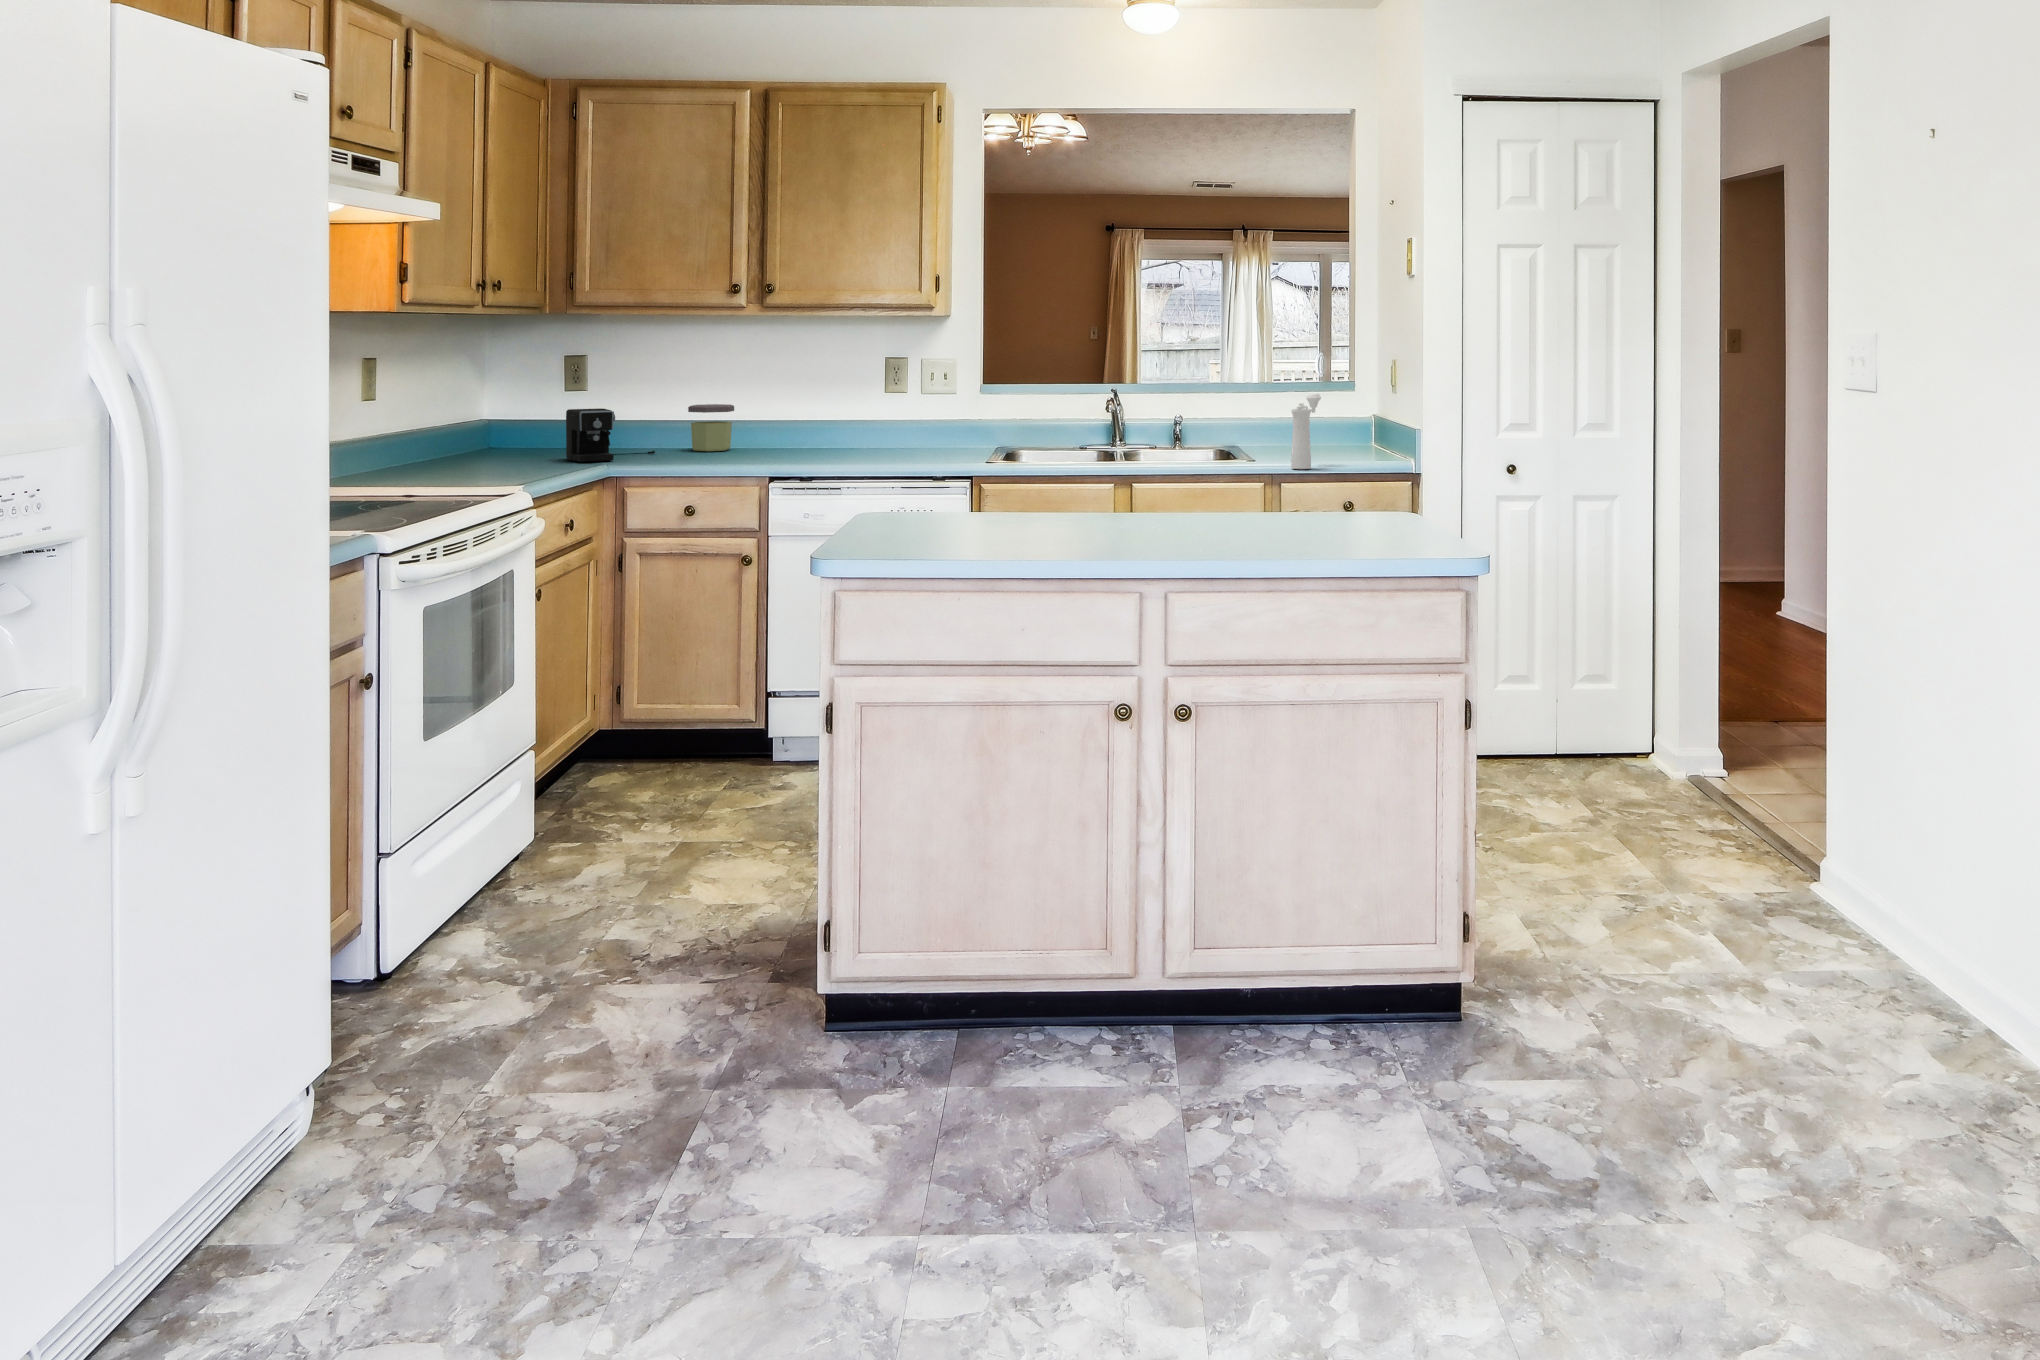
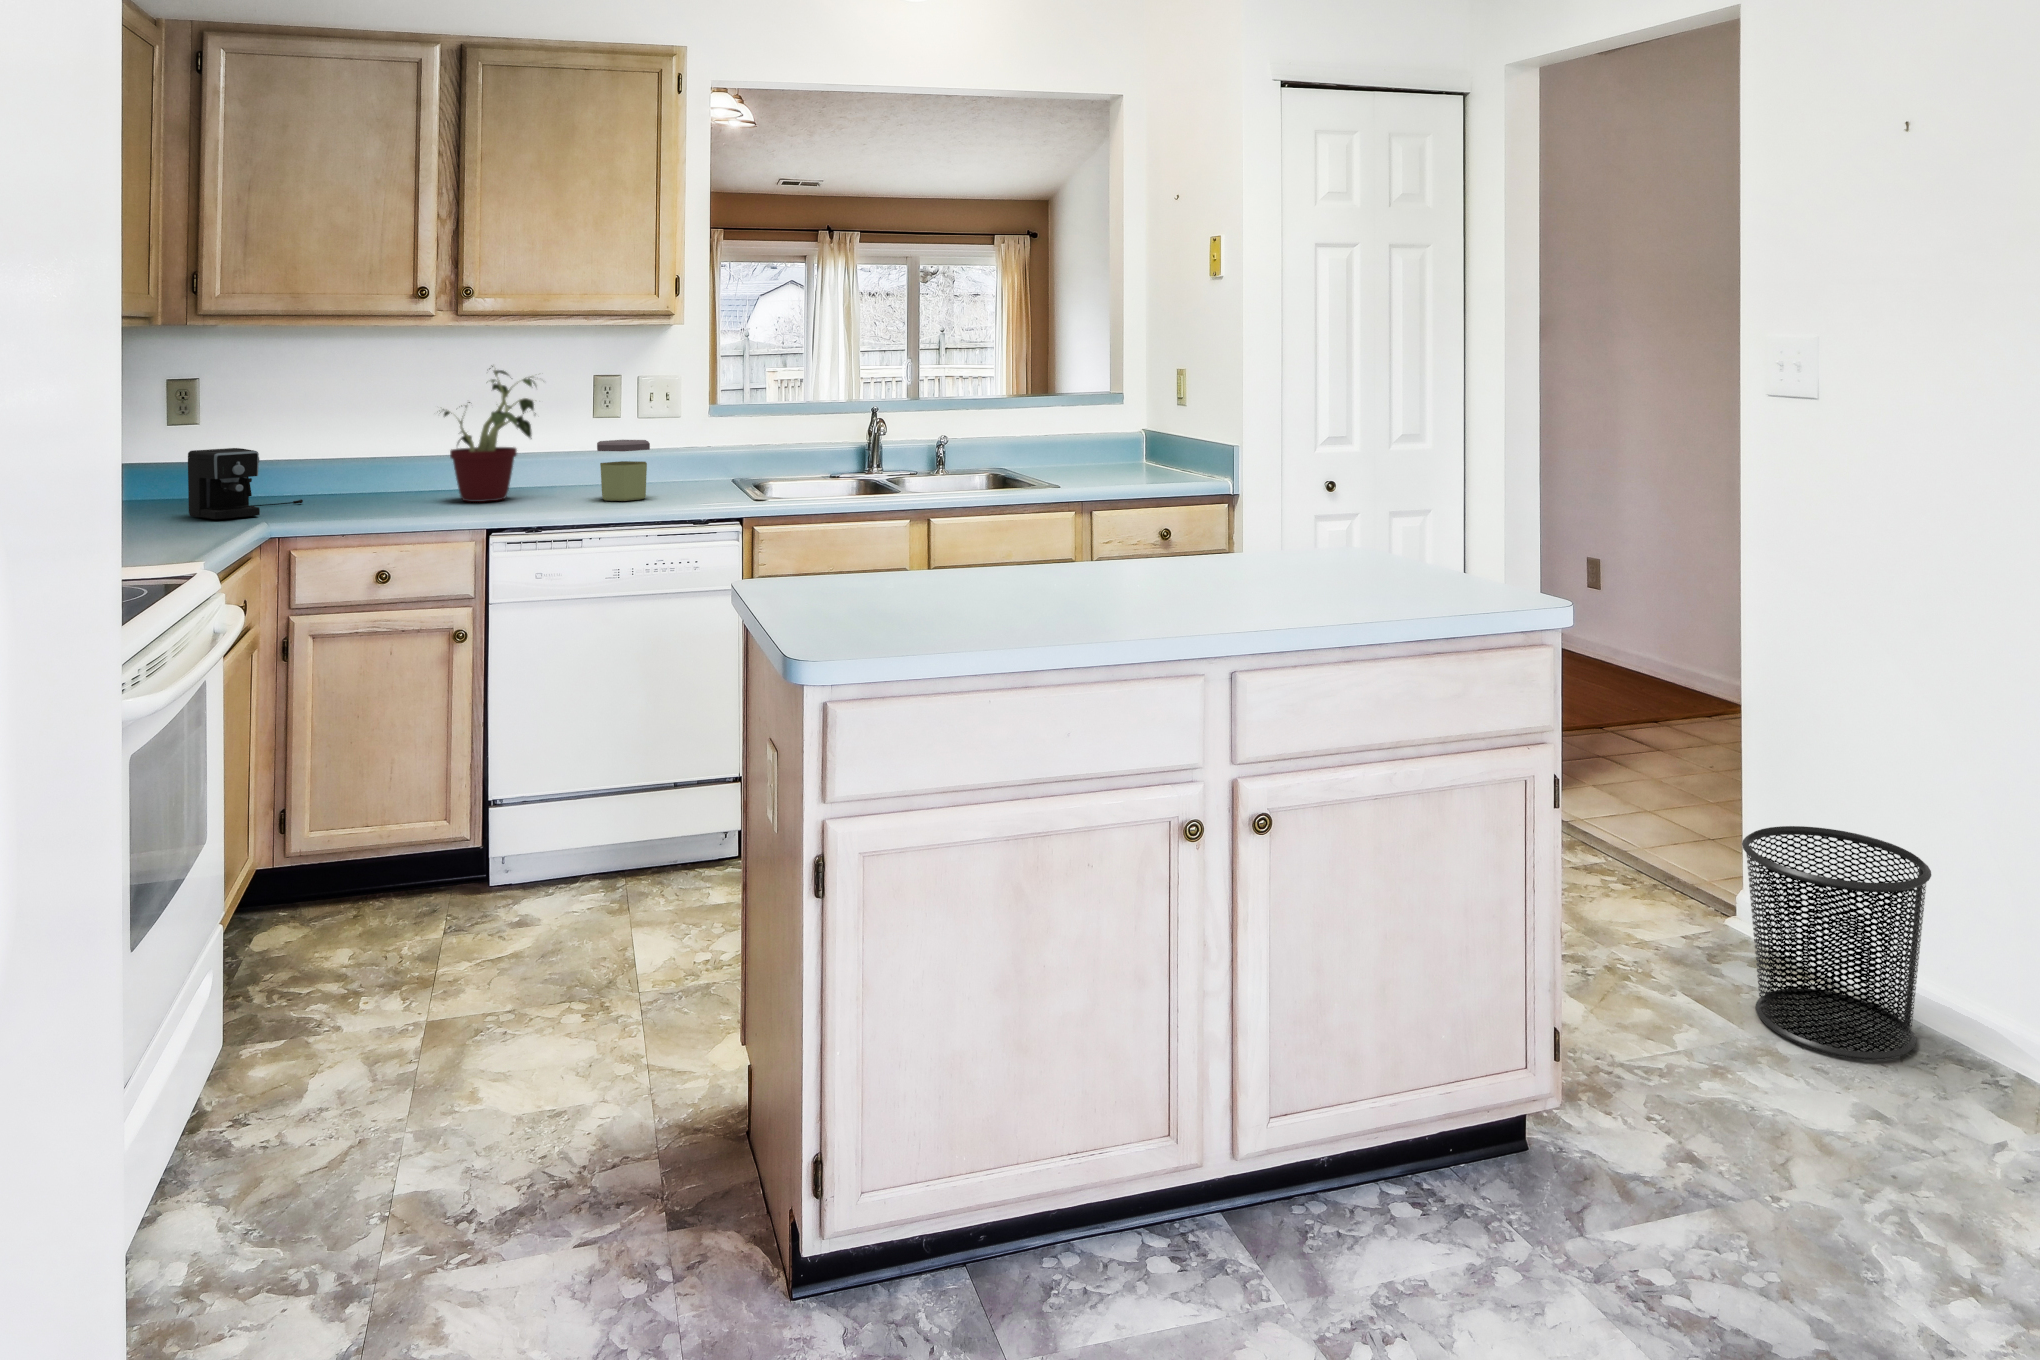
potted plant: none [750,346,841,457] -> present [443,366,536,502]
pepper mill: present [1291,394,1321,469] -> none [1103,411,1127,497]
jar: present [688,404,734,451] -> present [597,440,650,501]
waste bin: none [1754,785,1922,998] -> present [1742,826,1931,1060]

